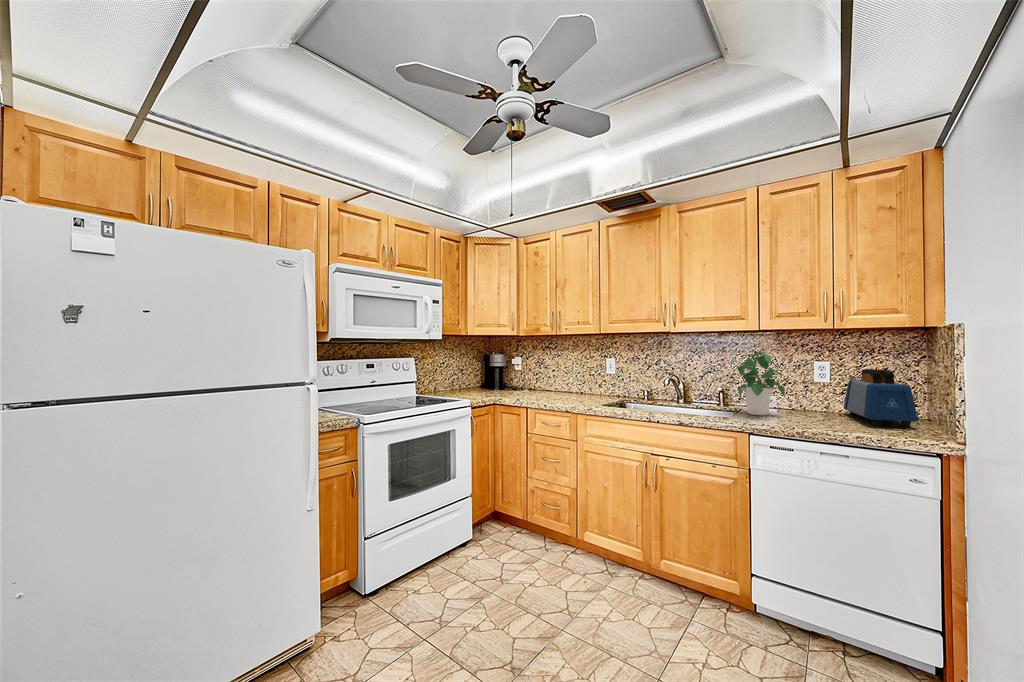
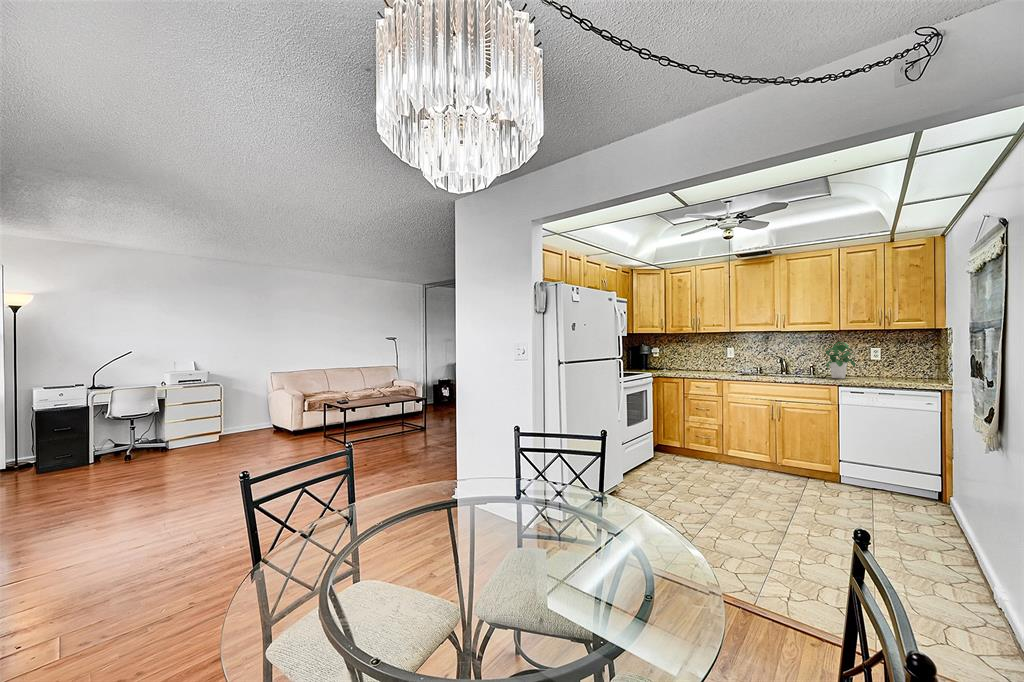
toaster: present [844,369,918,427] -> none [890,351,931,381]

